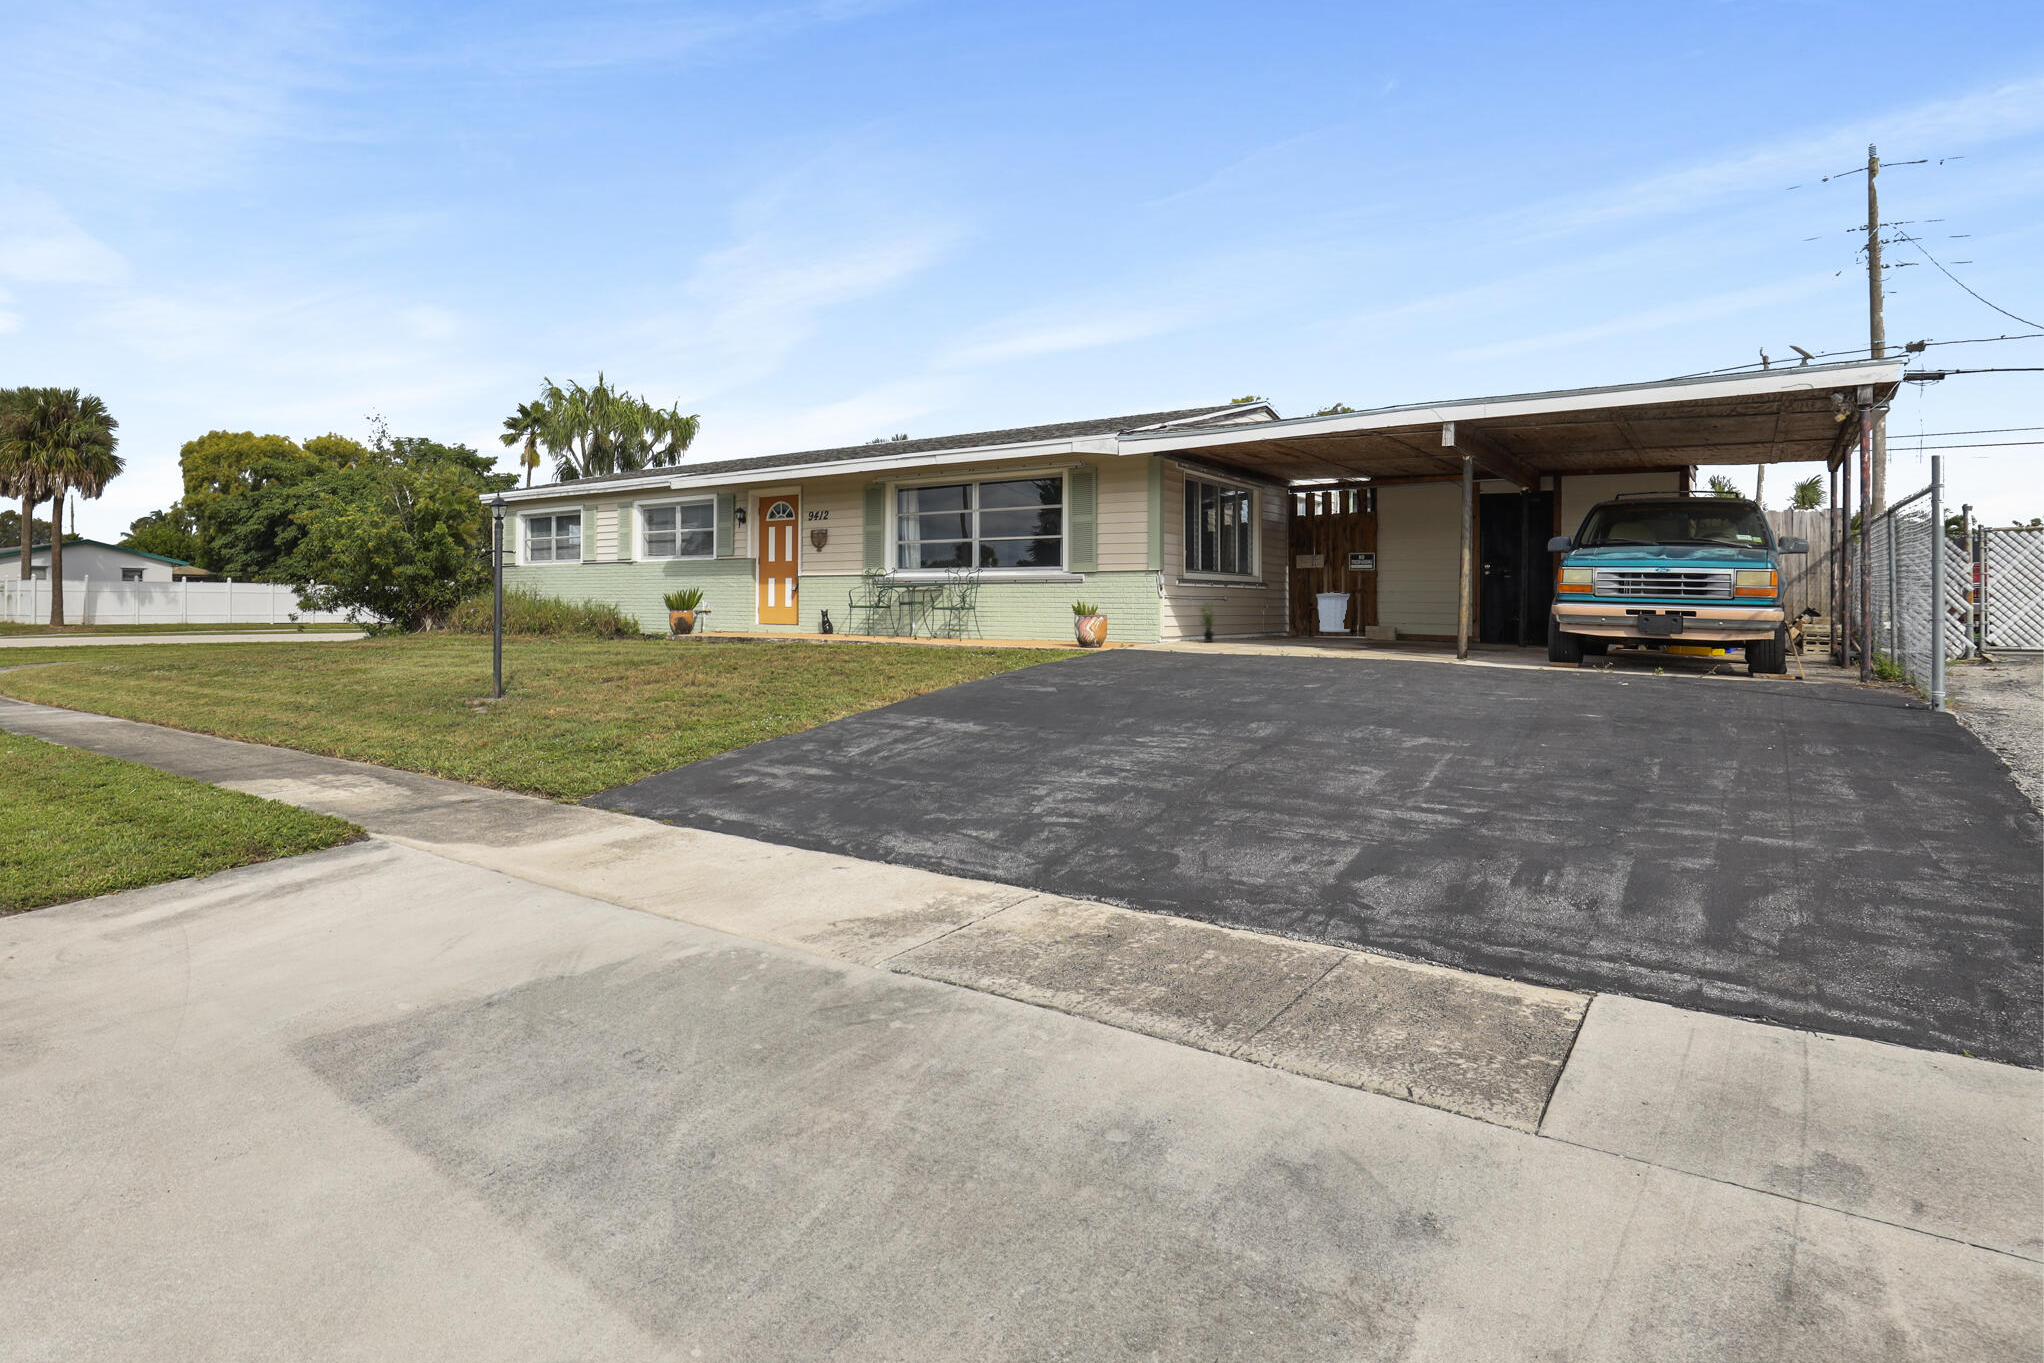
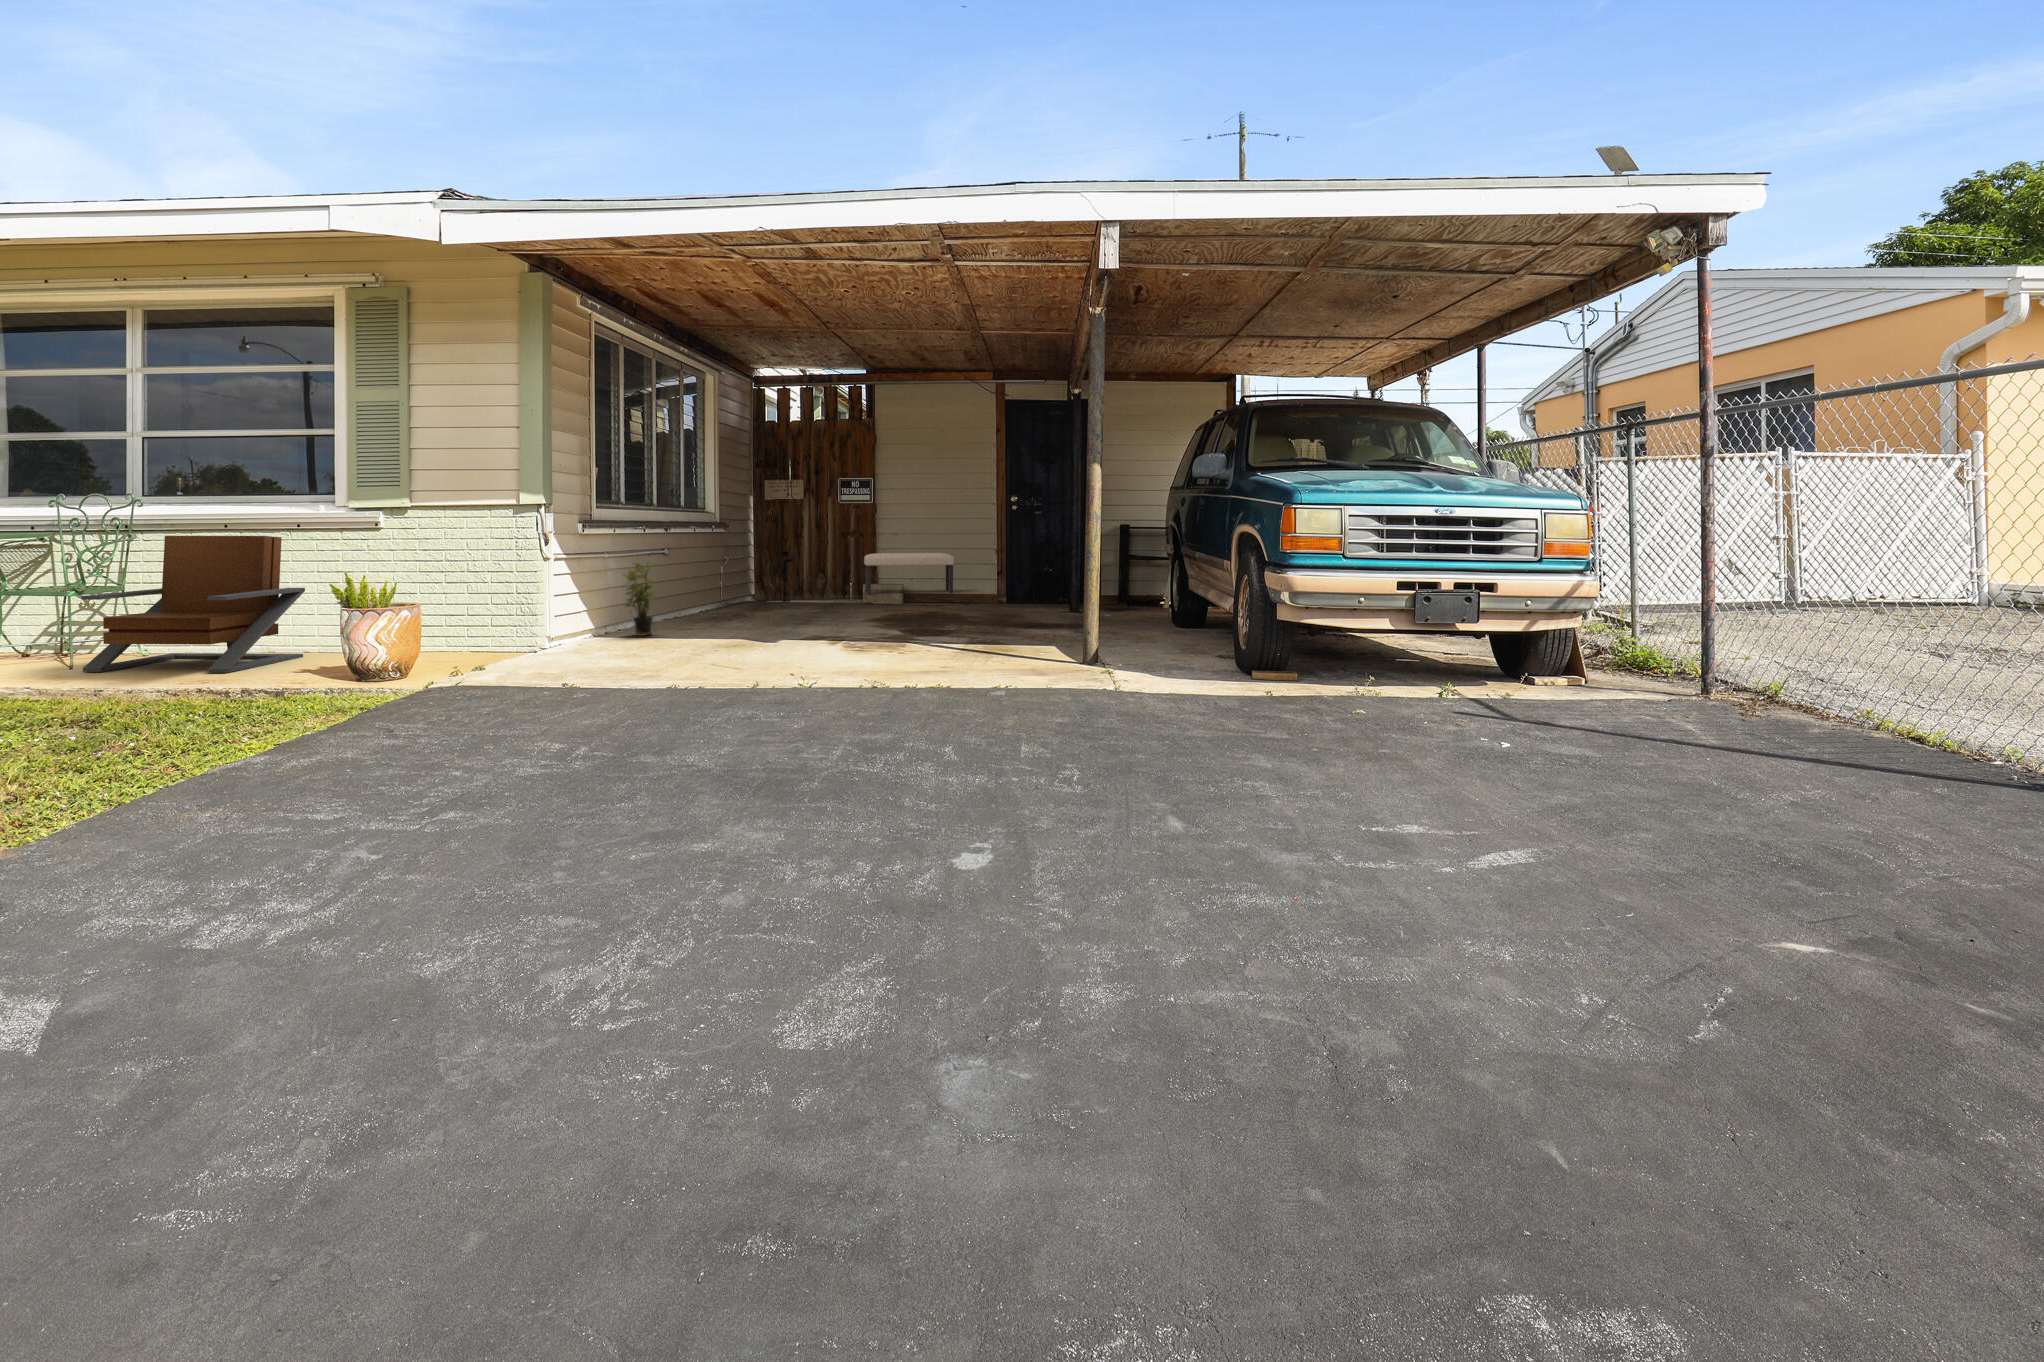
lounge chair: none [967,585,1049,644] -> present [82,536,305,673]
trash can: present [1316,592,1350,632] -> none [795,533,847,596]
bench: none [1367,605,1436,634] -> present [864,553,954,594]

